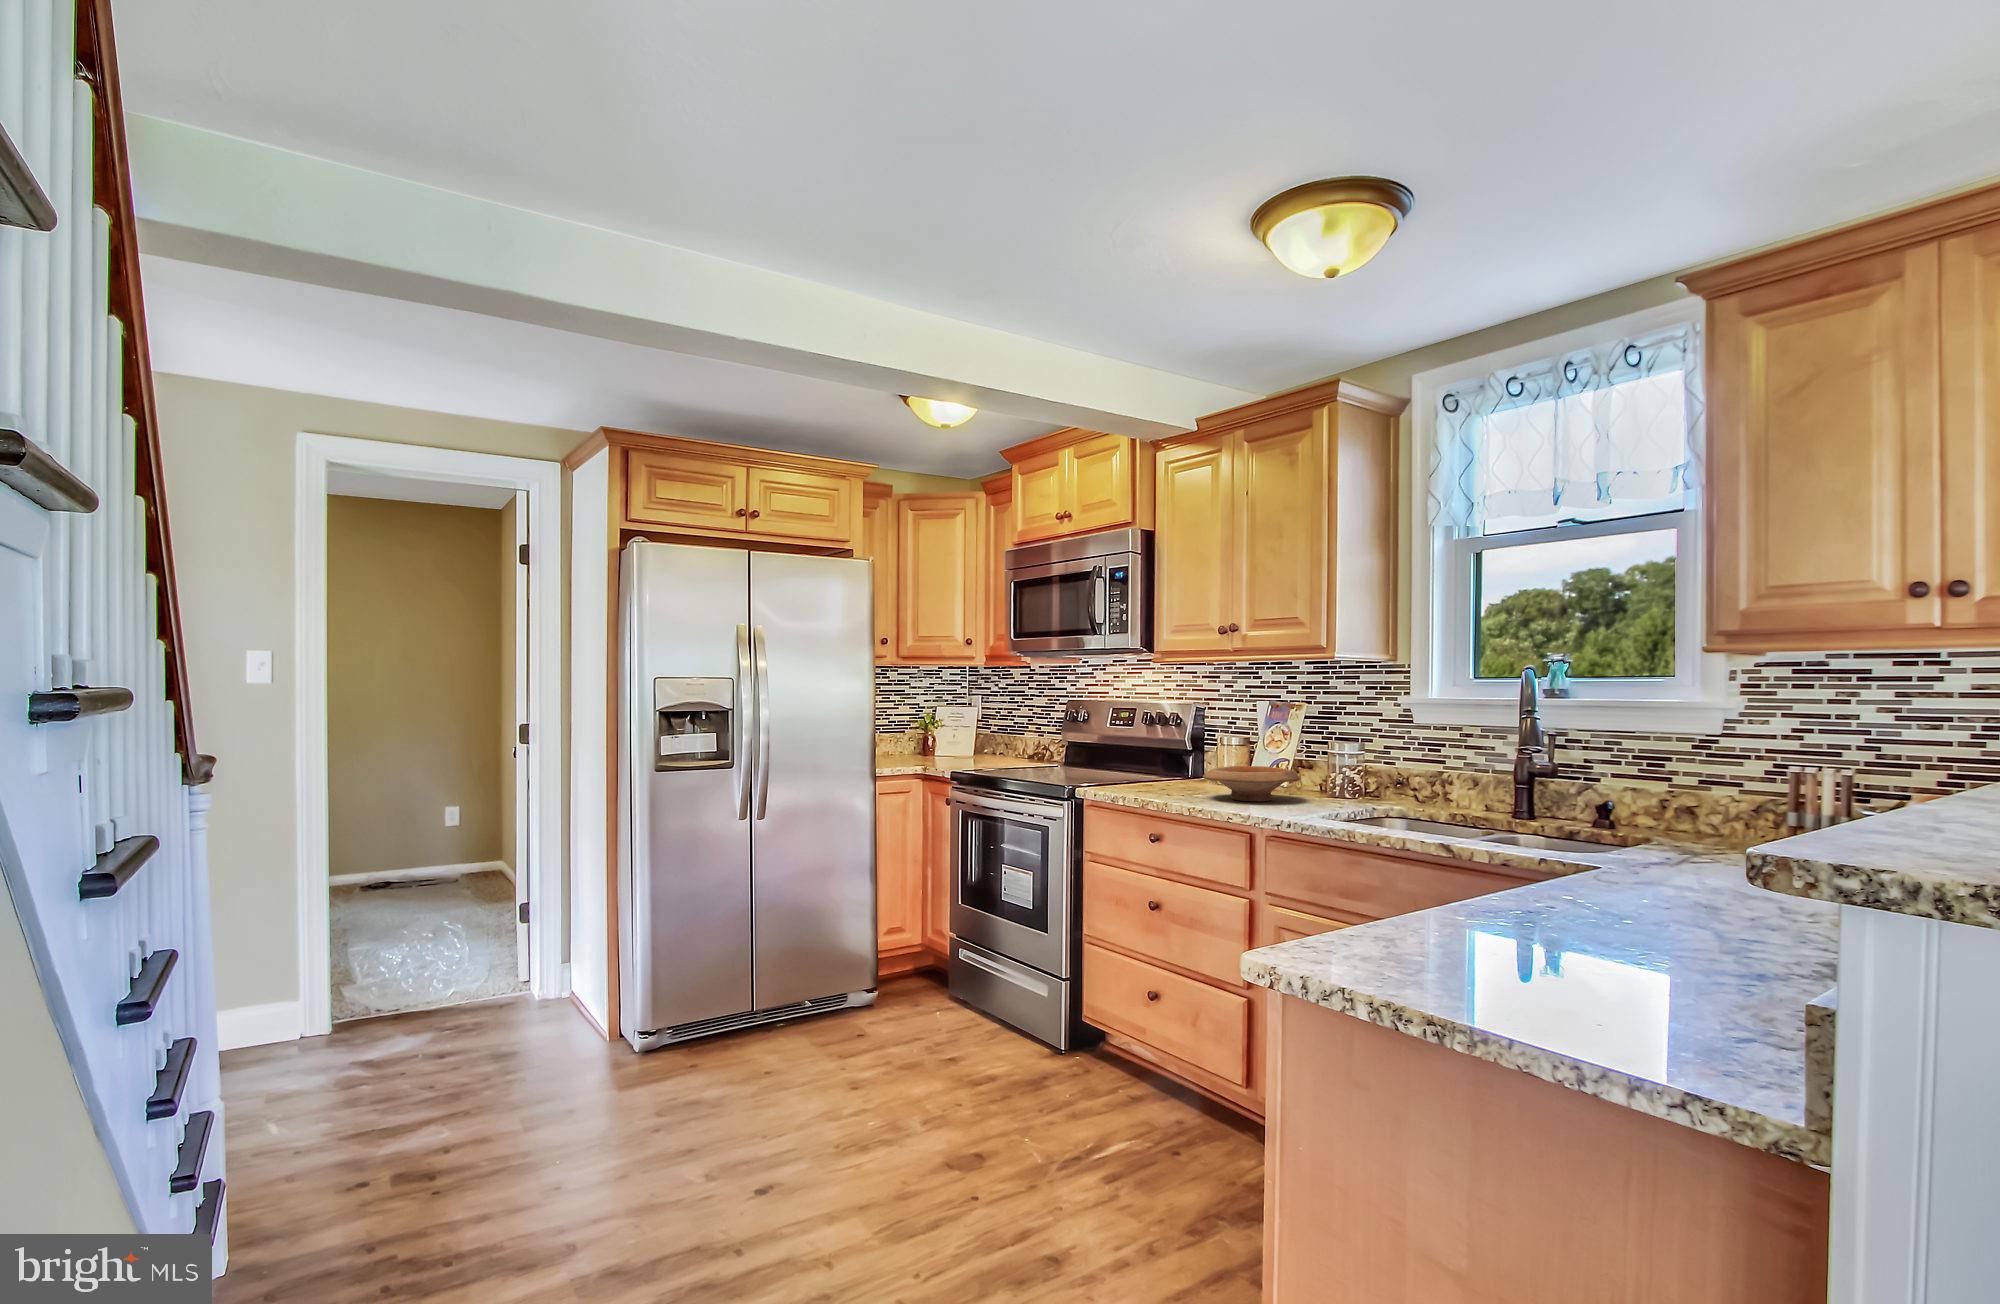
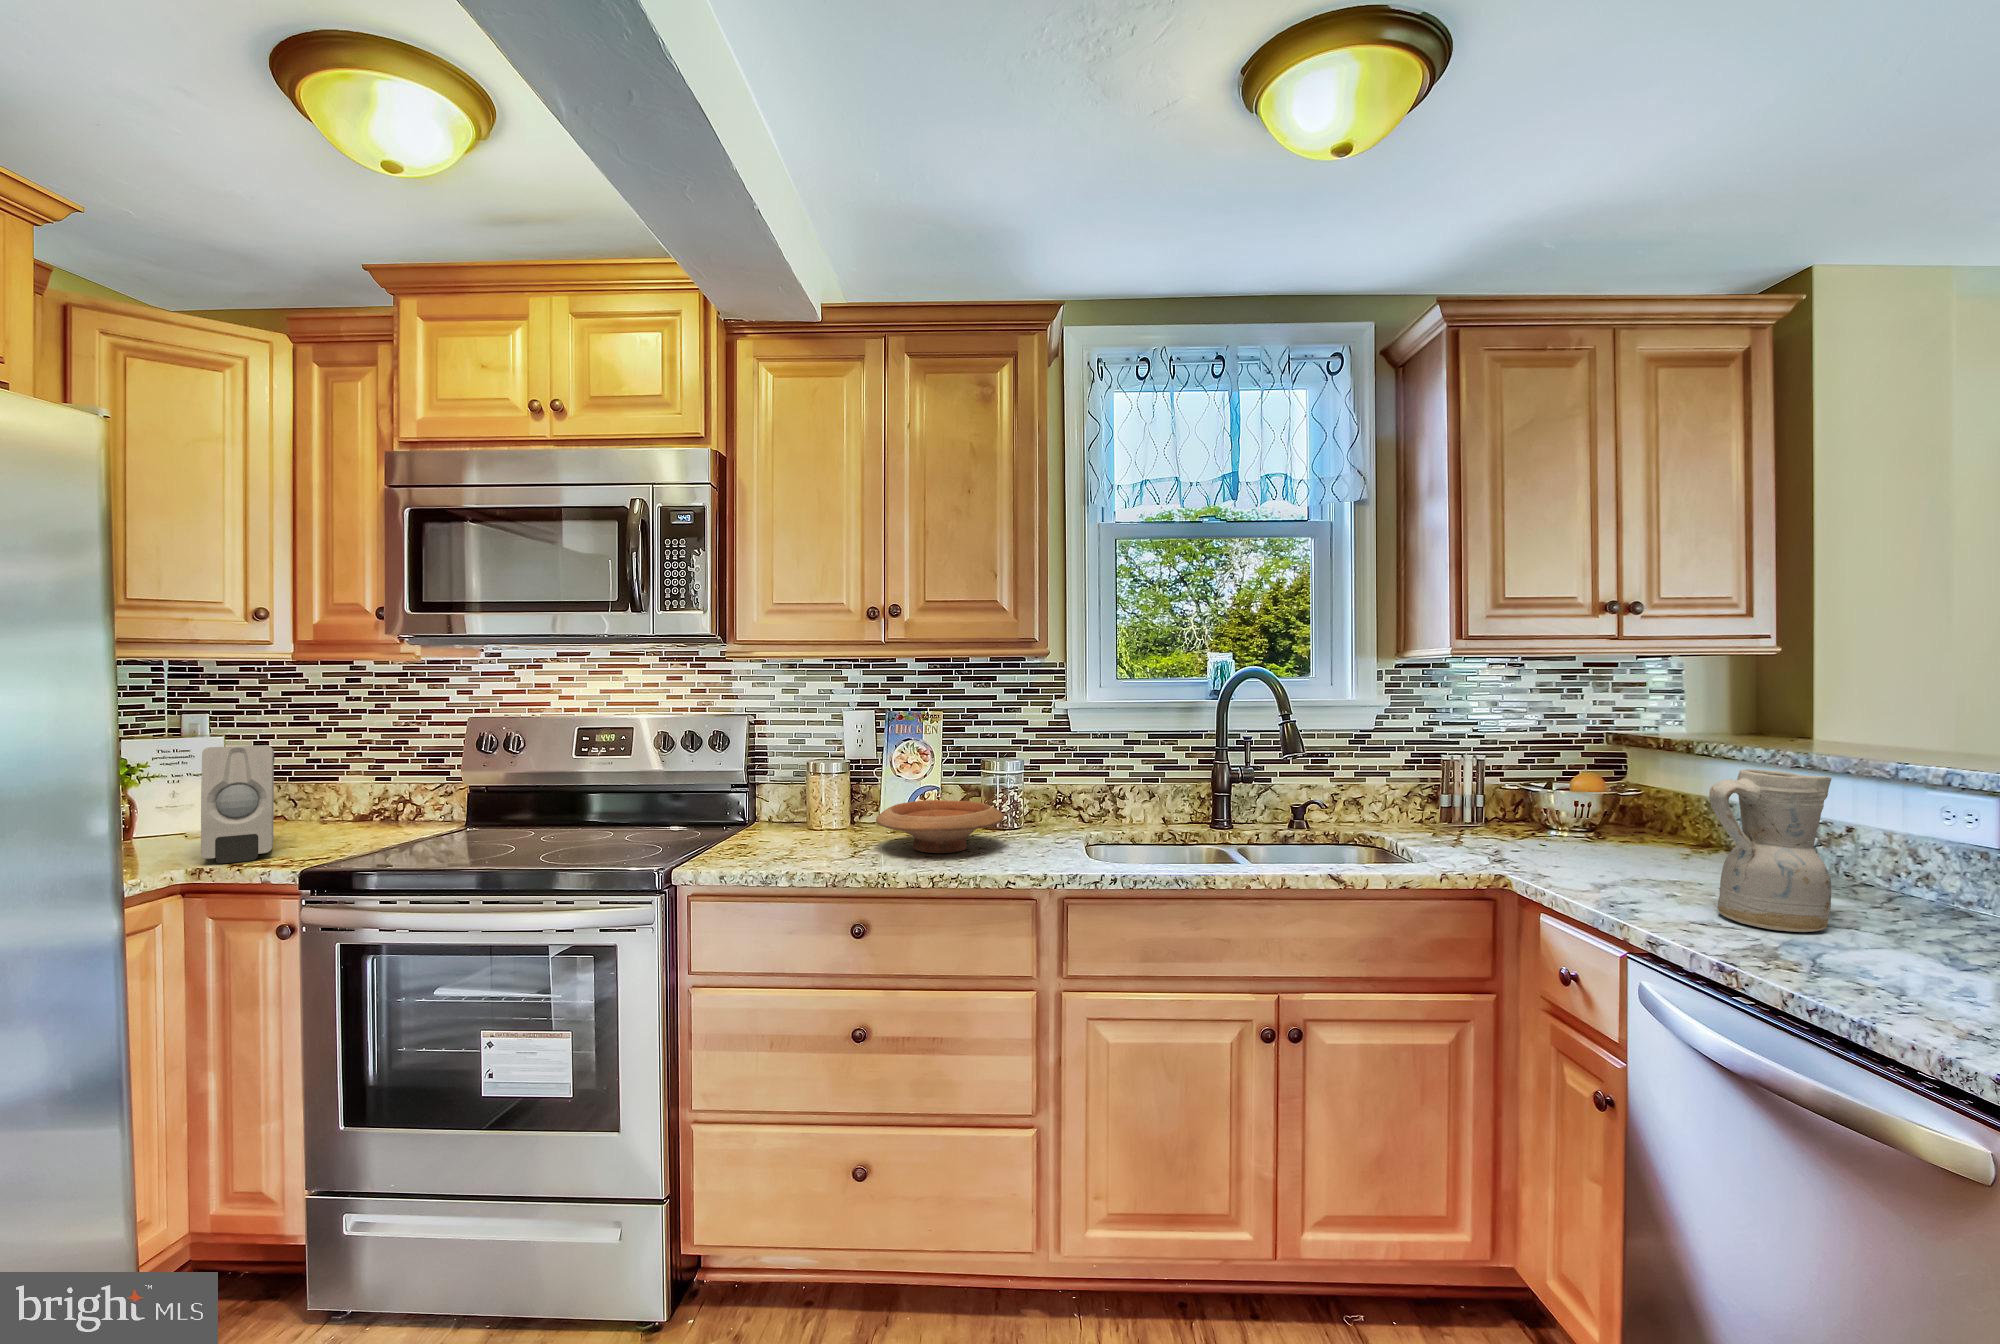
soap dispenser: none [939,707,976,766] -> present [201,745,274,863]
ceramic pitcher: none [1606,756,1723,913] -> present [1709,769,1832,932]

